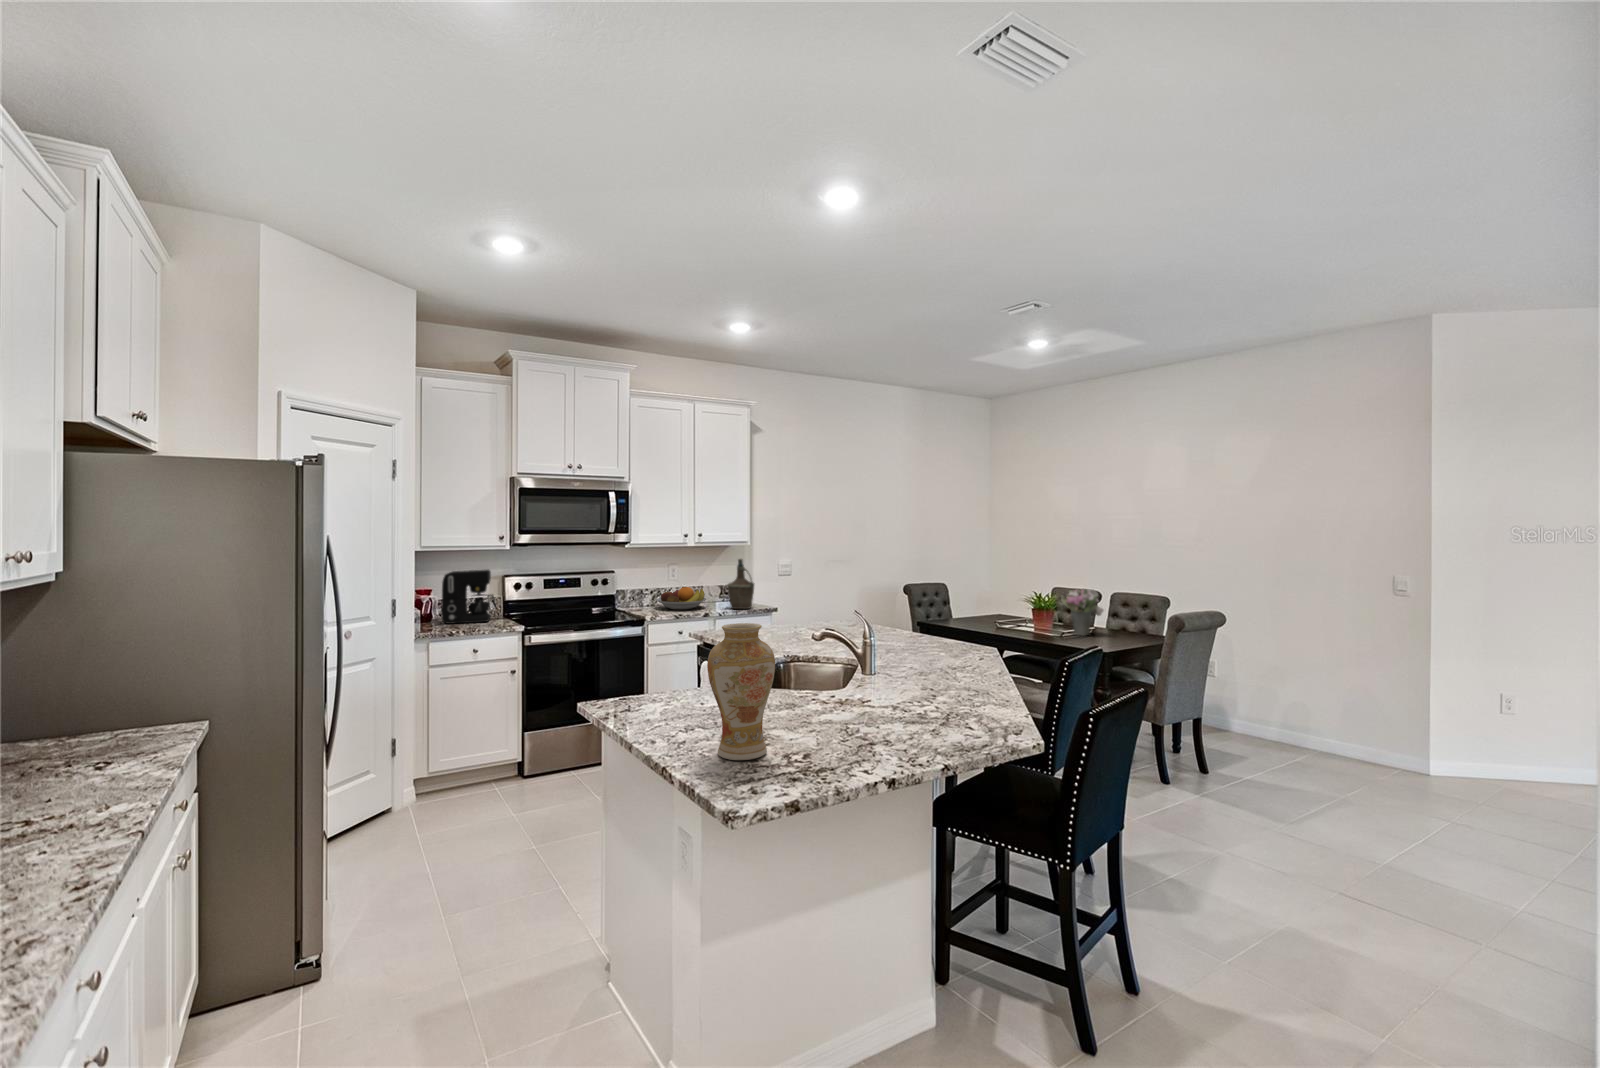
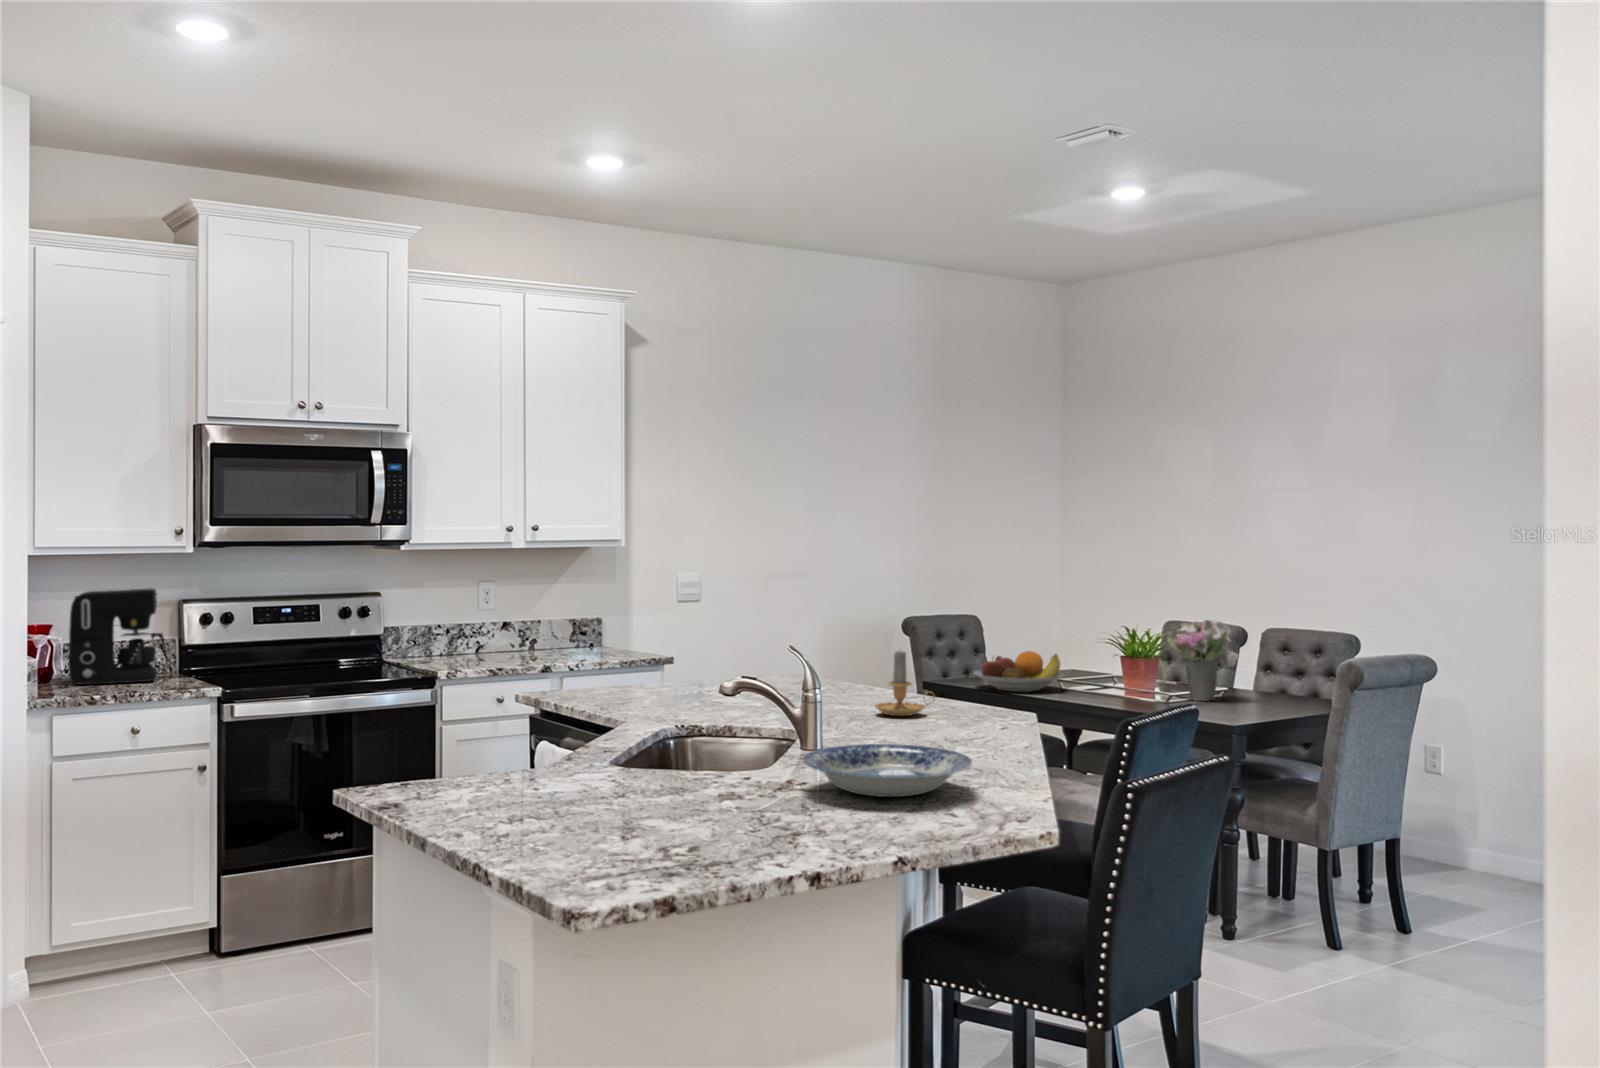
bottle: present [728,559,754,609] -> none [586,570,635,660]
fruit bowl: present [656,587,707,610] -> present [973,651,1063,692]
candle: none [900,608,936,649] -> present [875,651,932,716]
vase: present [707,623,775,760] -> none [543,651,647,854]
plate: none [869,675,978,713] -> present [803,744,972,797]

